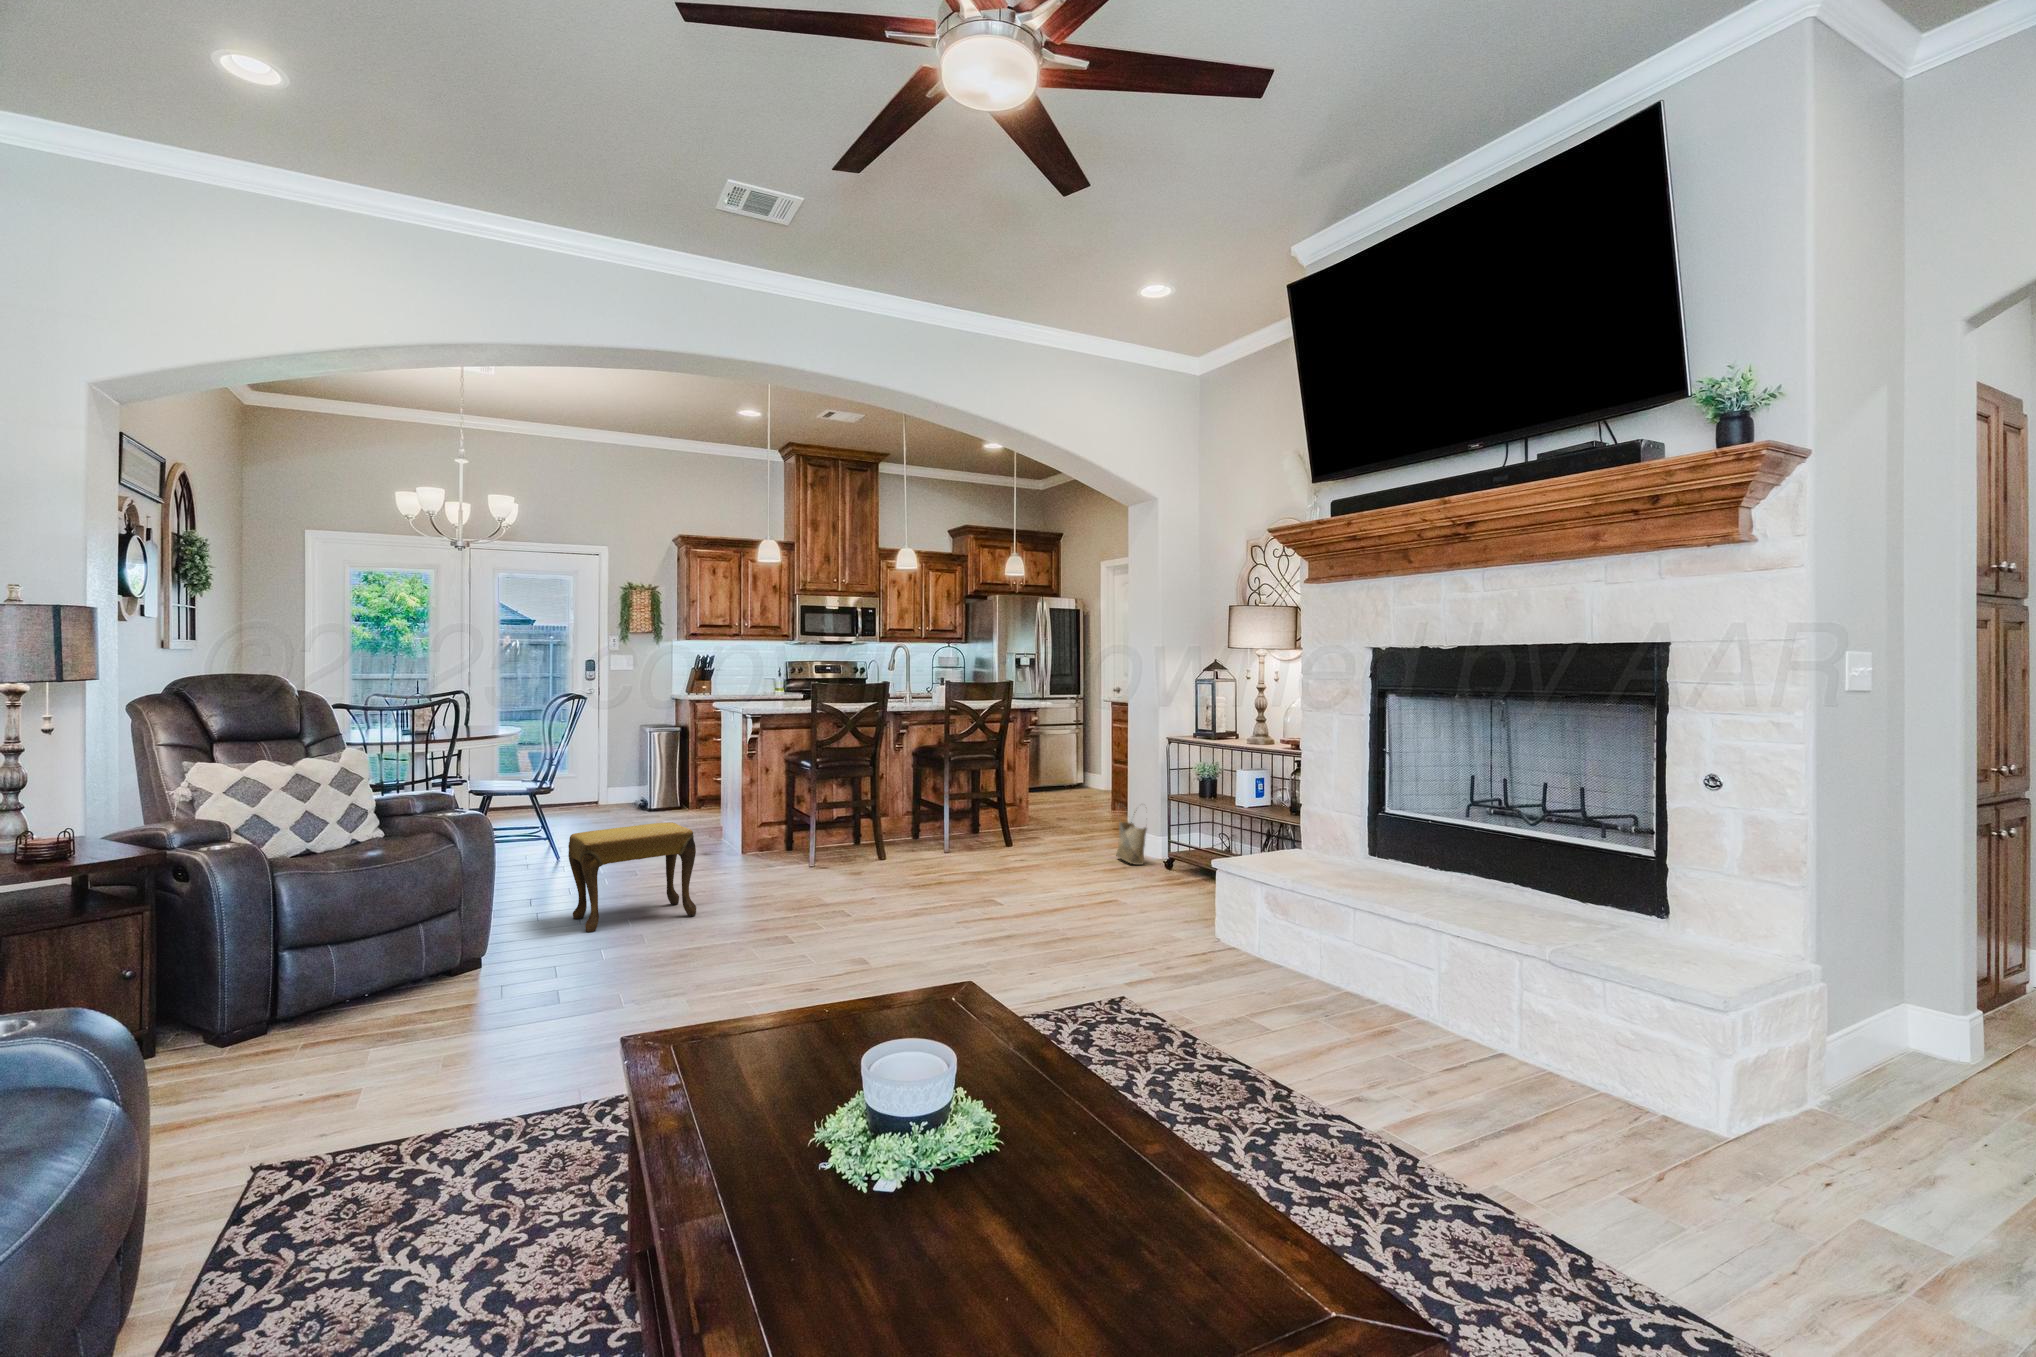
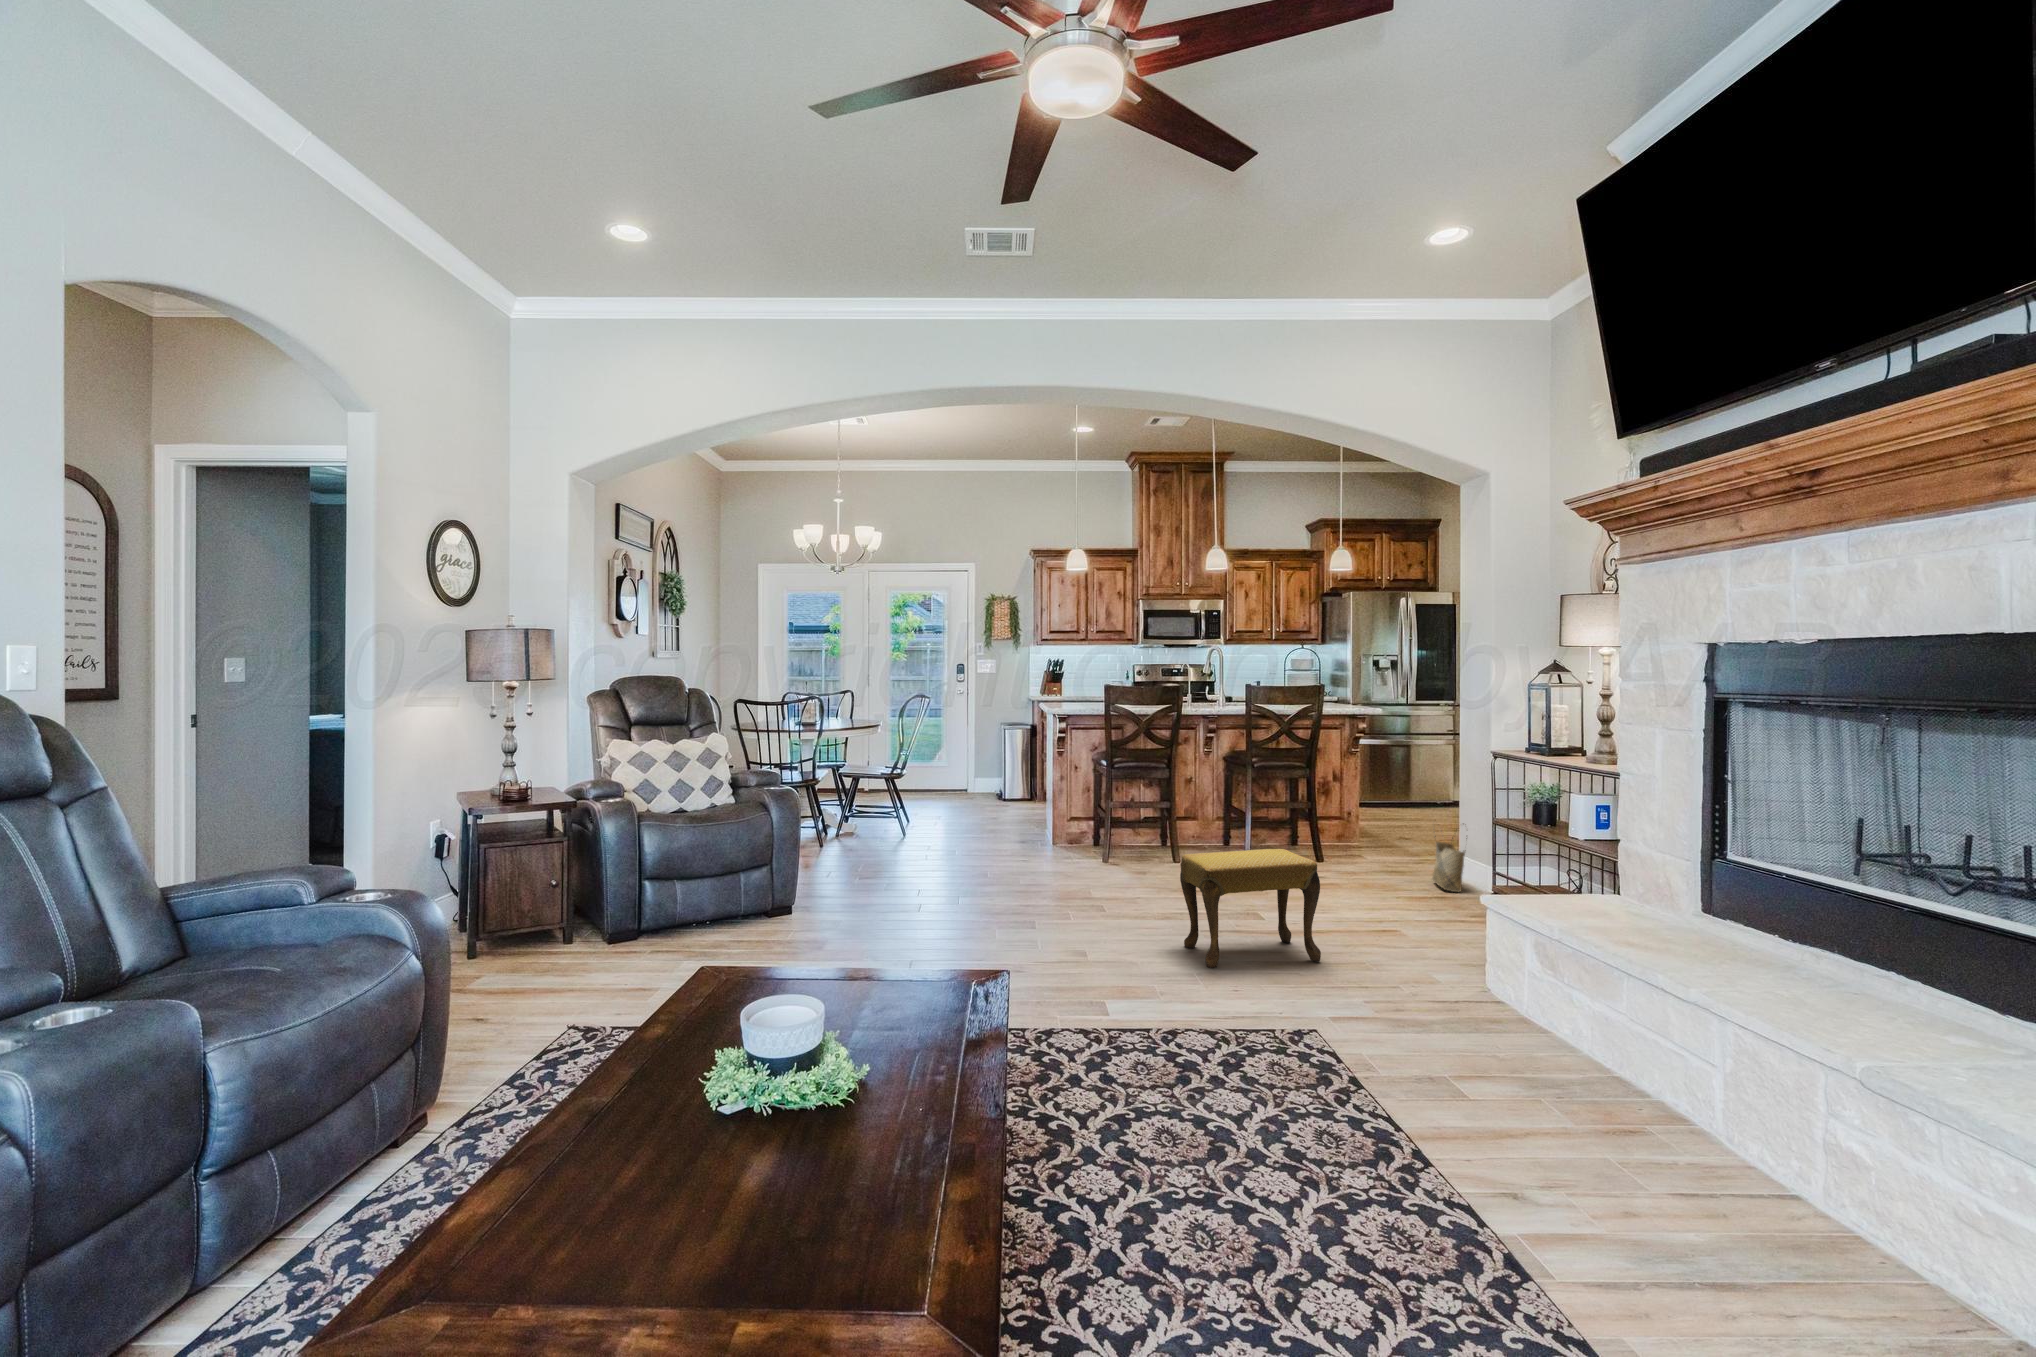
footstool: present [568,822,696,932] -> present [1180,849,1321,968]

